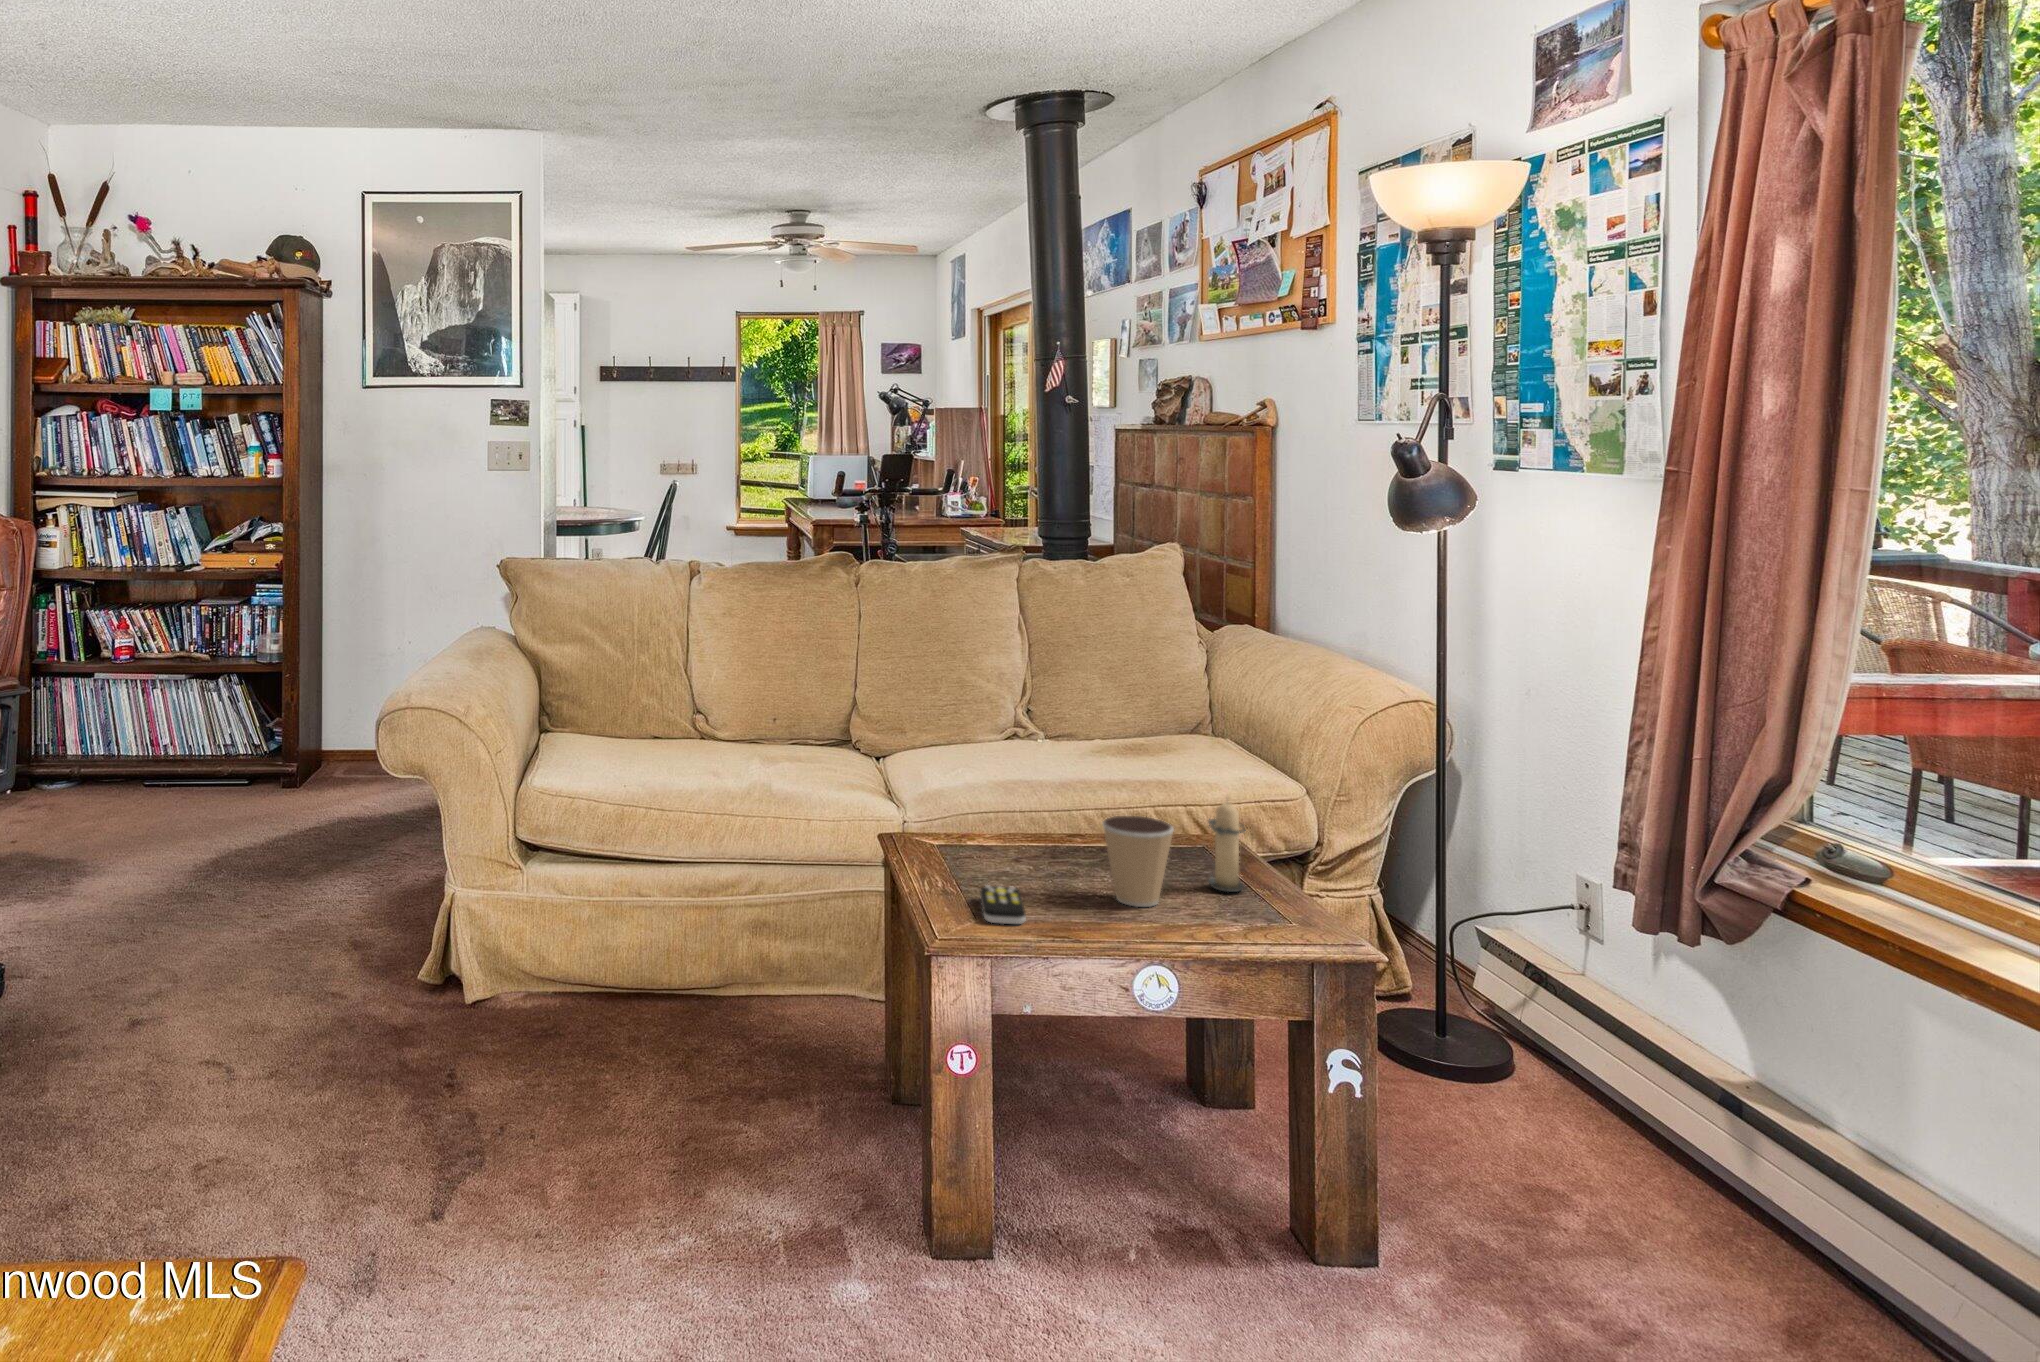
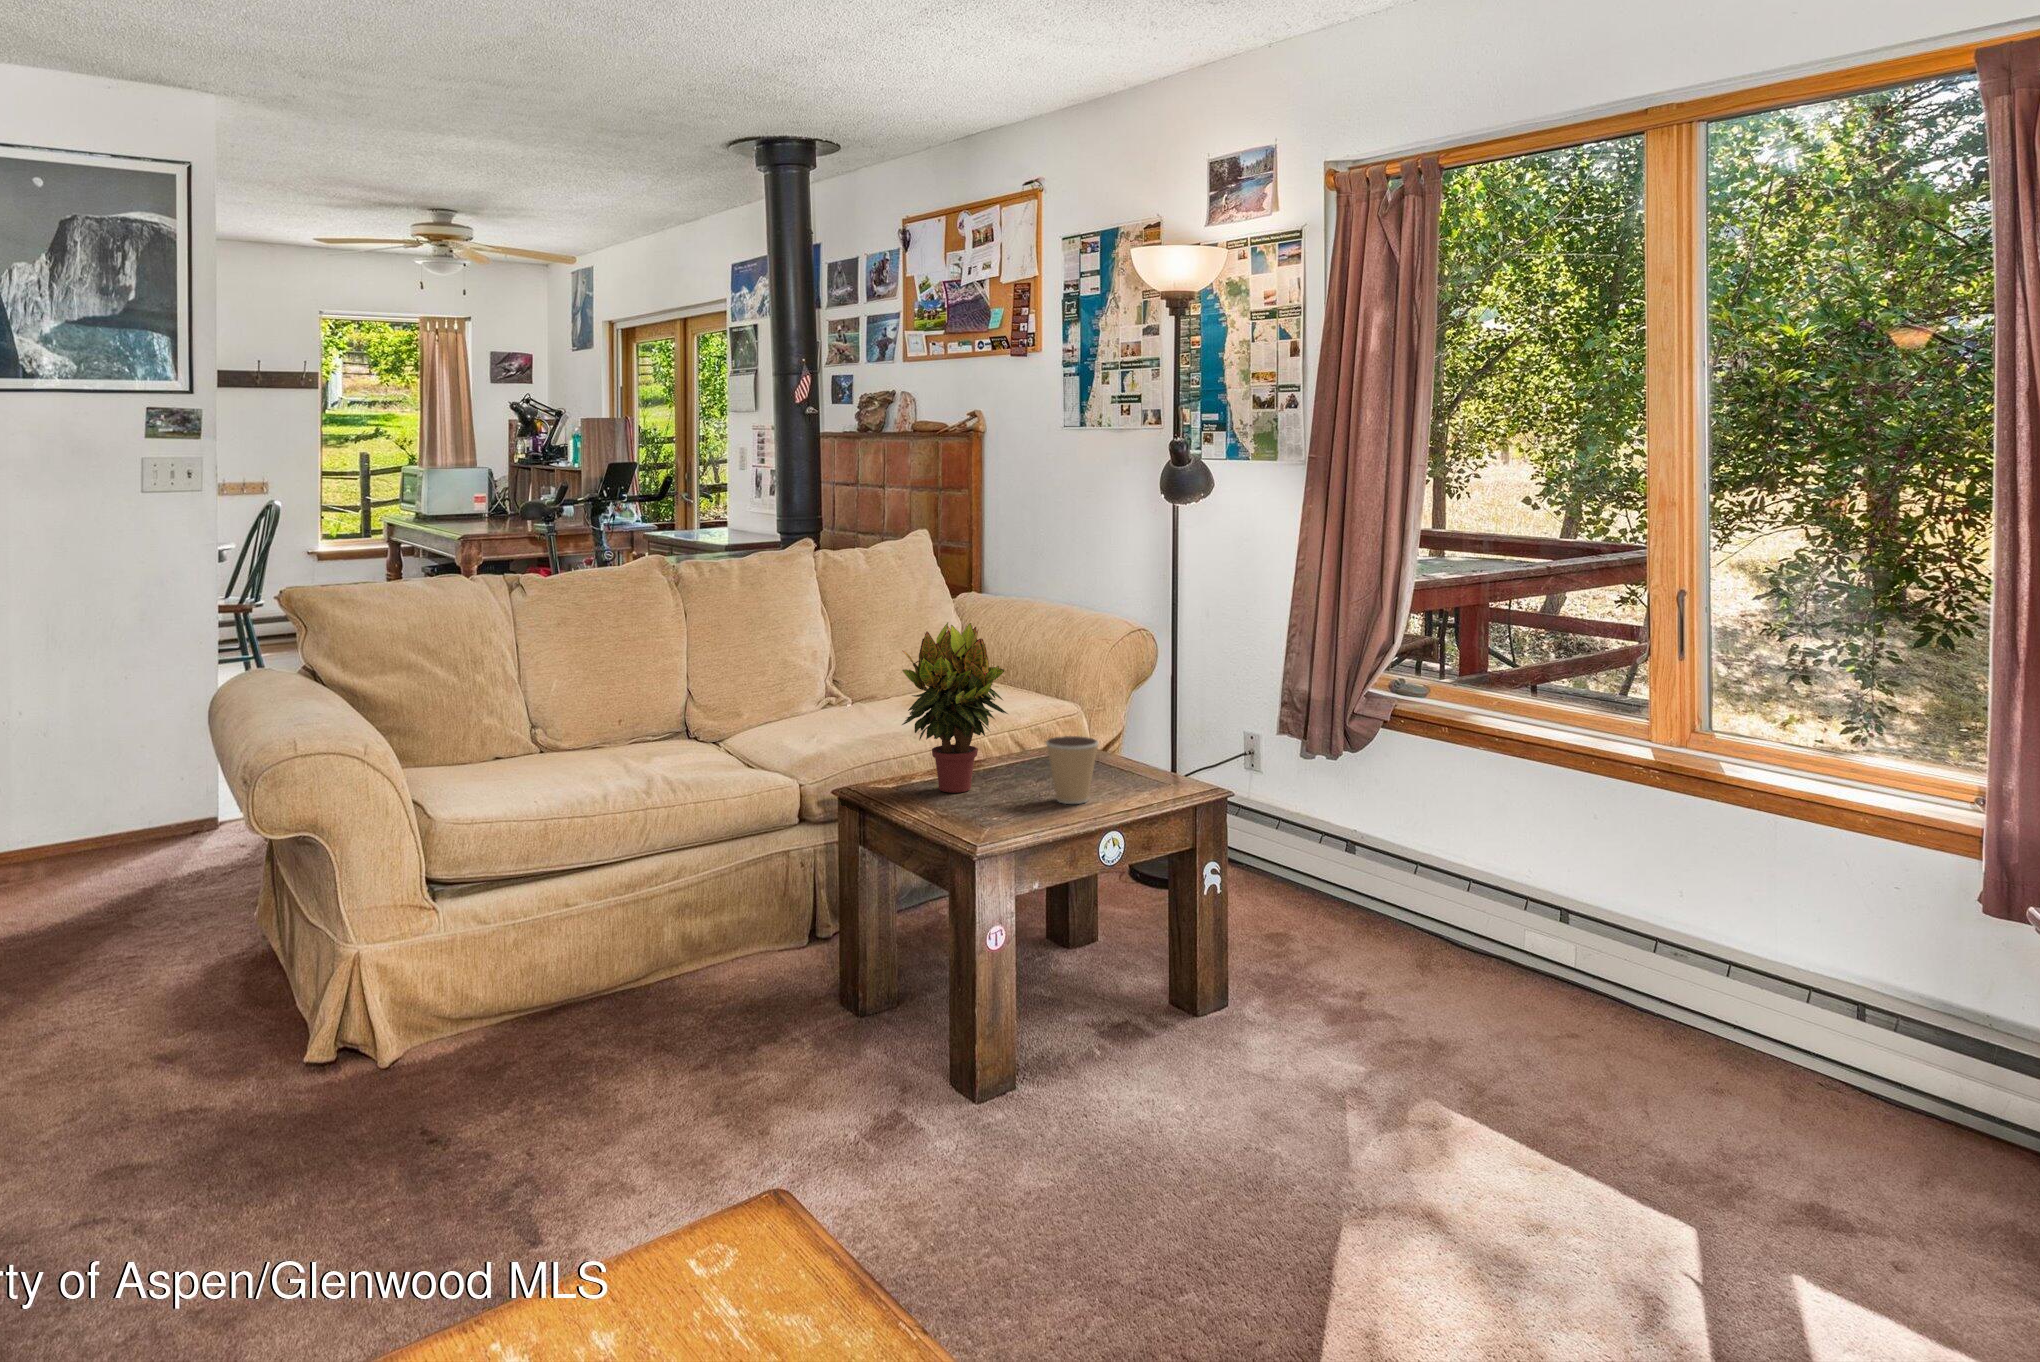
potted plant: none [952,655,1087,864] -> present [902,623,1008,793]
candle: present [1208,802,1246,892] -> none [1100,714,1134,787]
remote control: present [980,886,1026,924] -> none [968,804,1020,830]

